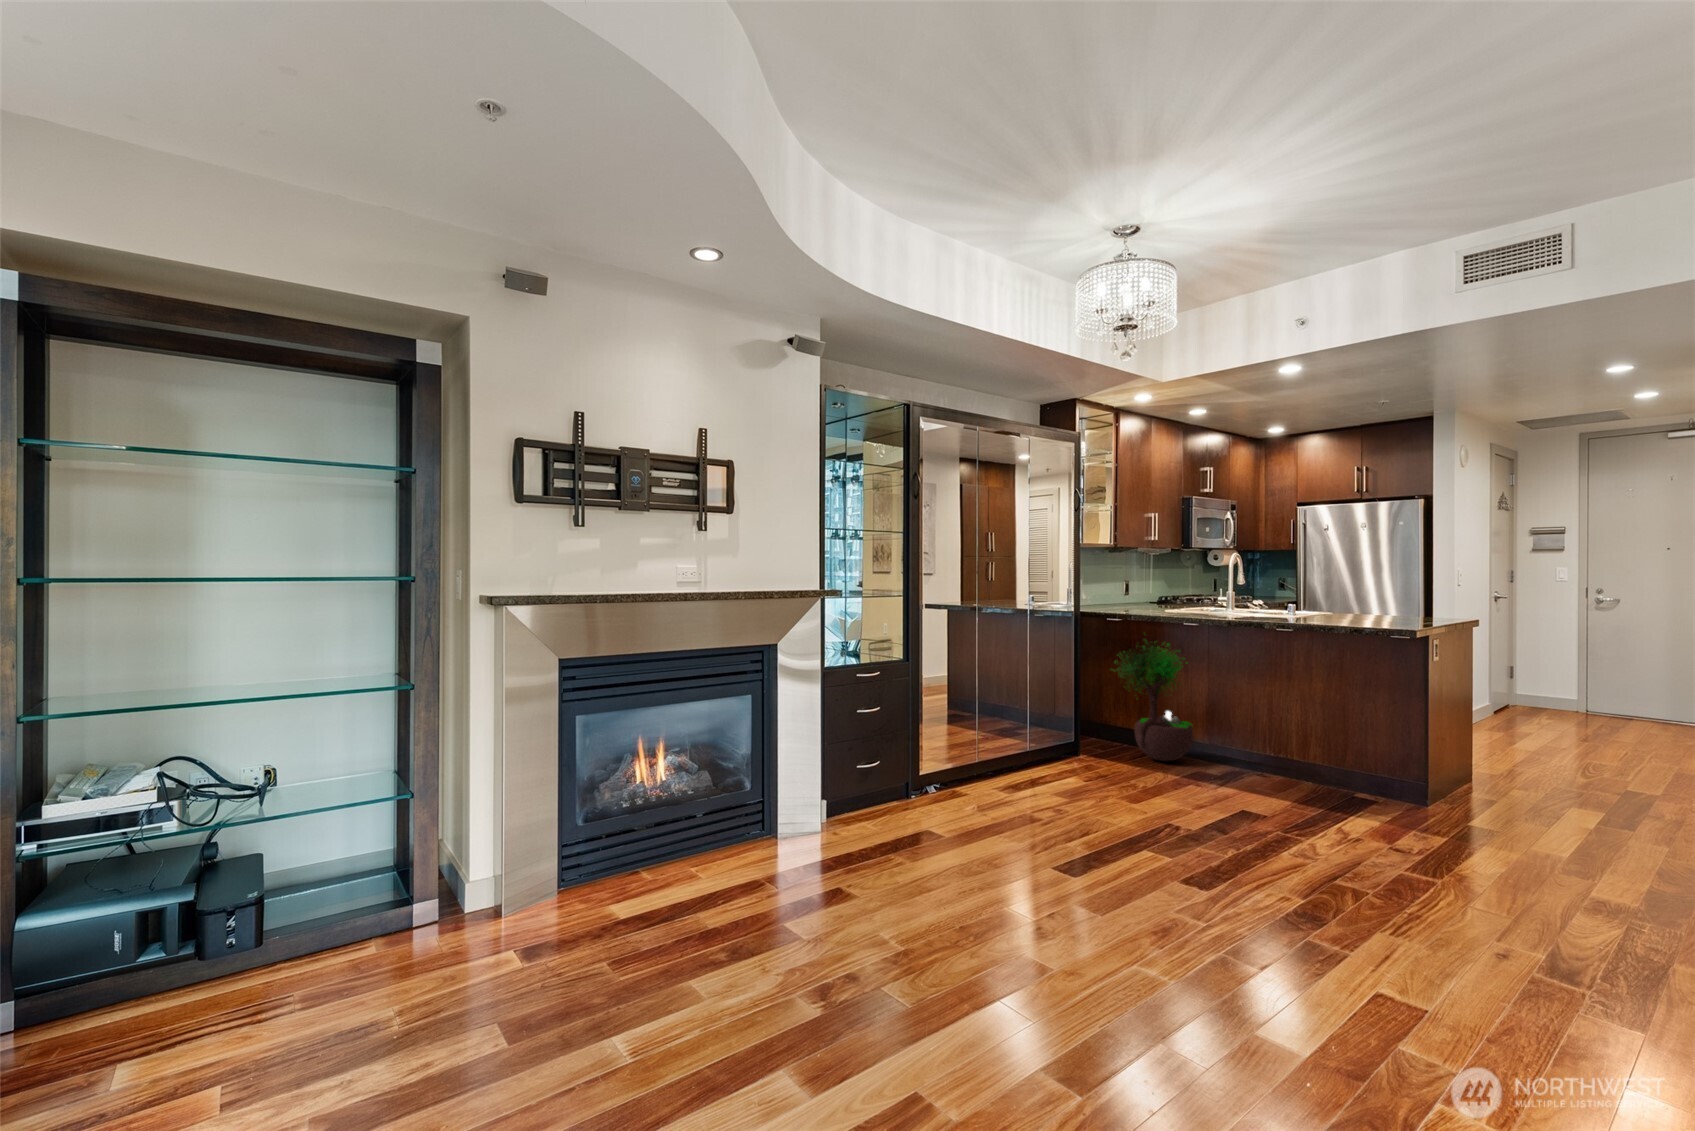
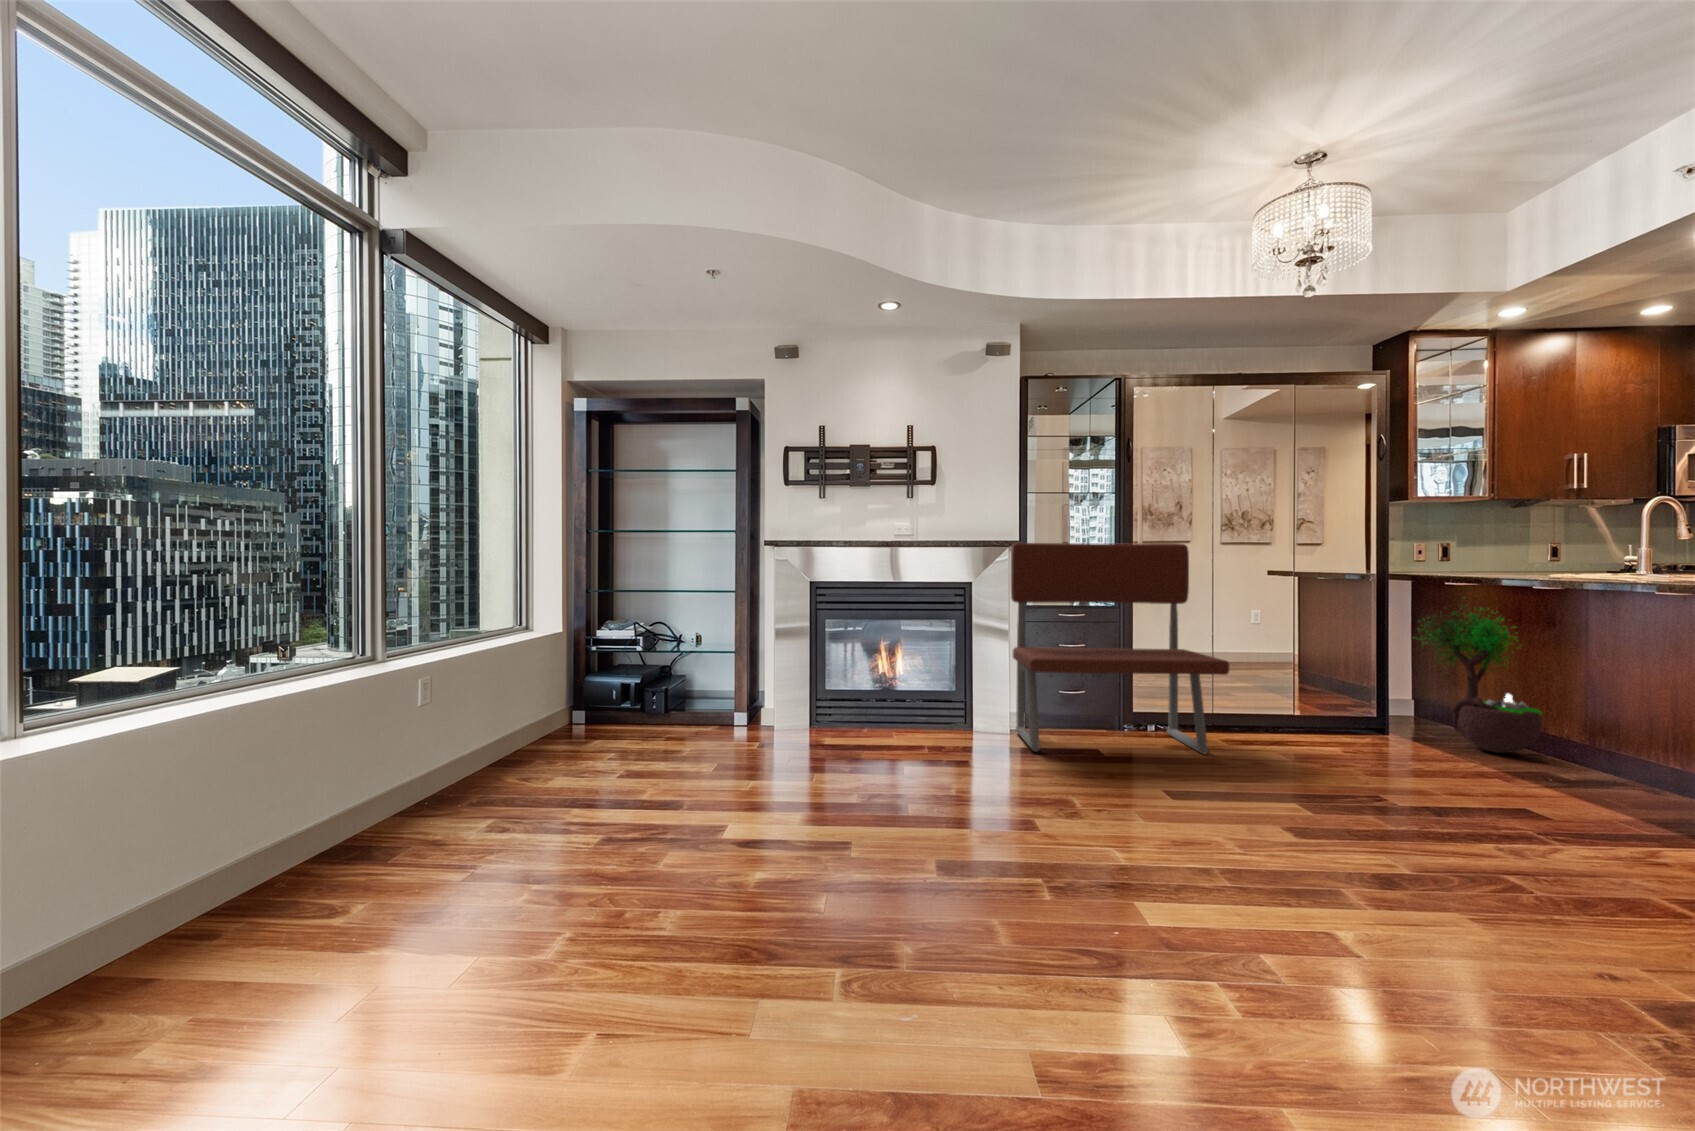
bench: none [826,590,1056,855] -> present [1011,543,1229,754]

